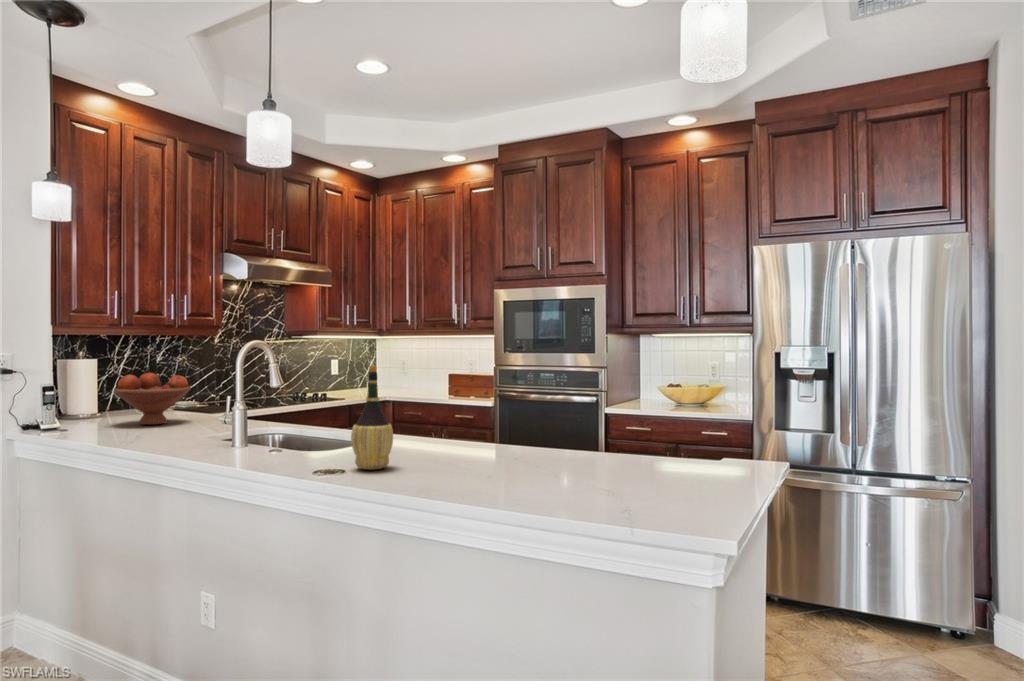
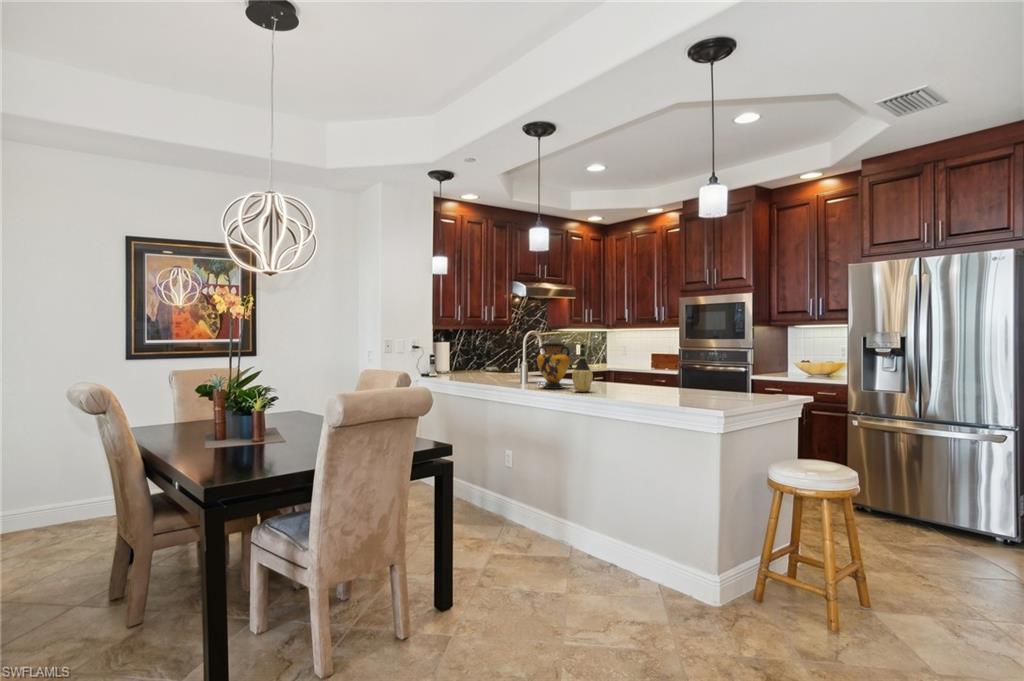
vase: none [273,368,343,462] -> present [537,343,570,389]
fruit bowl: present [114,373,191,425] -> none [462,348,497,375]

